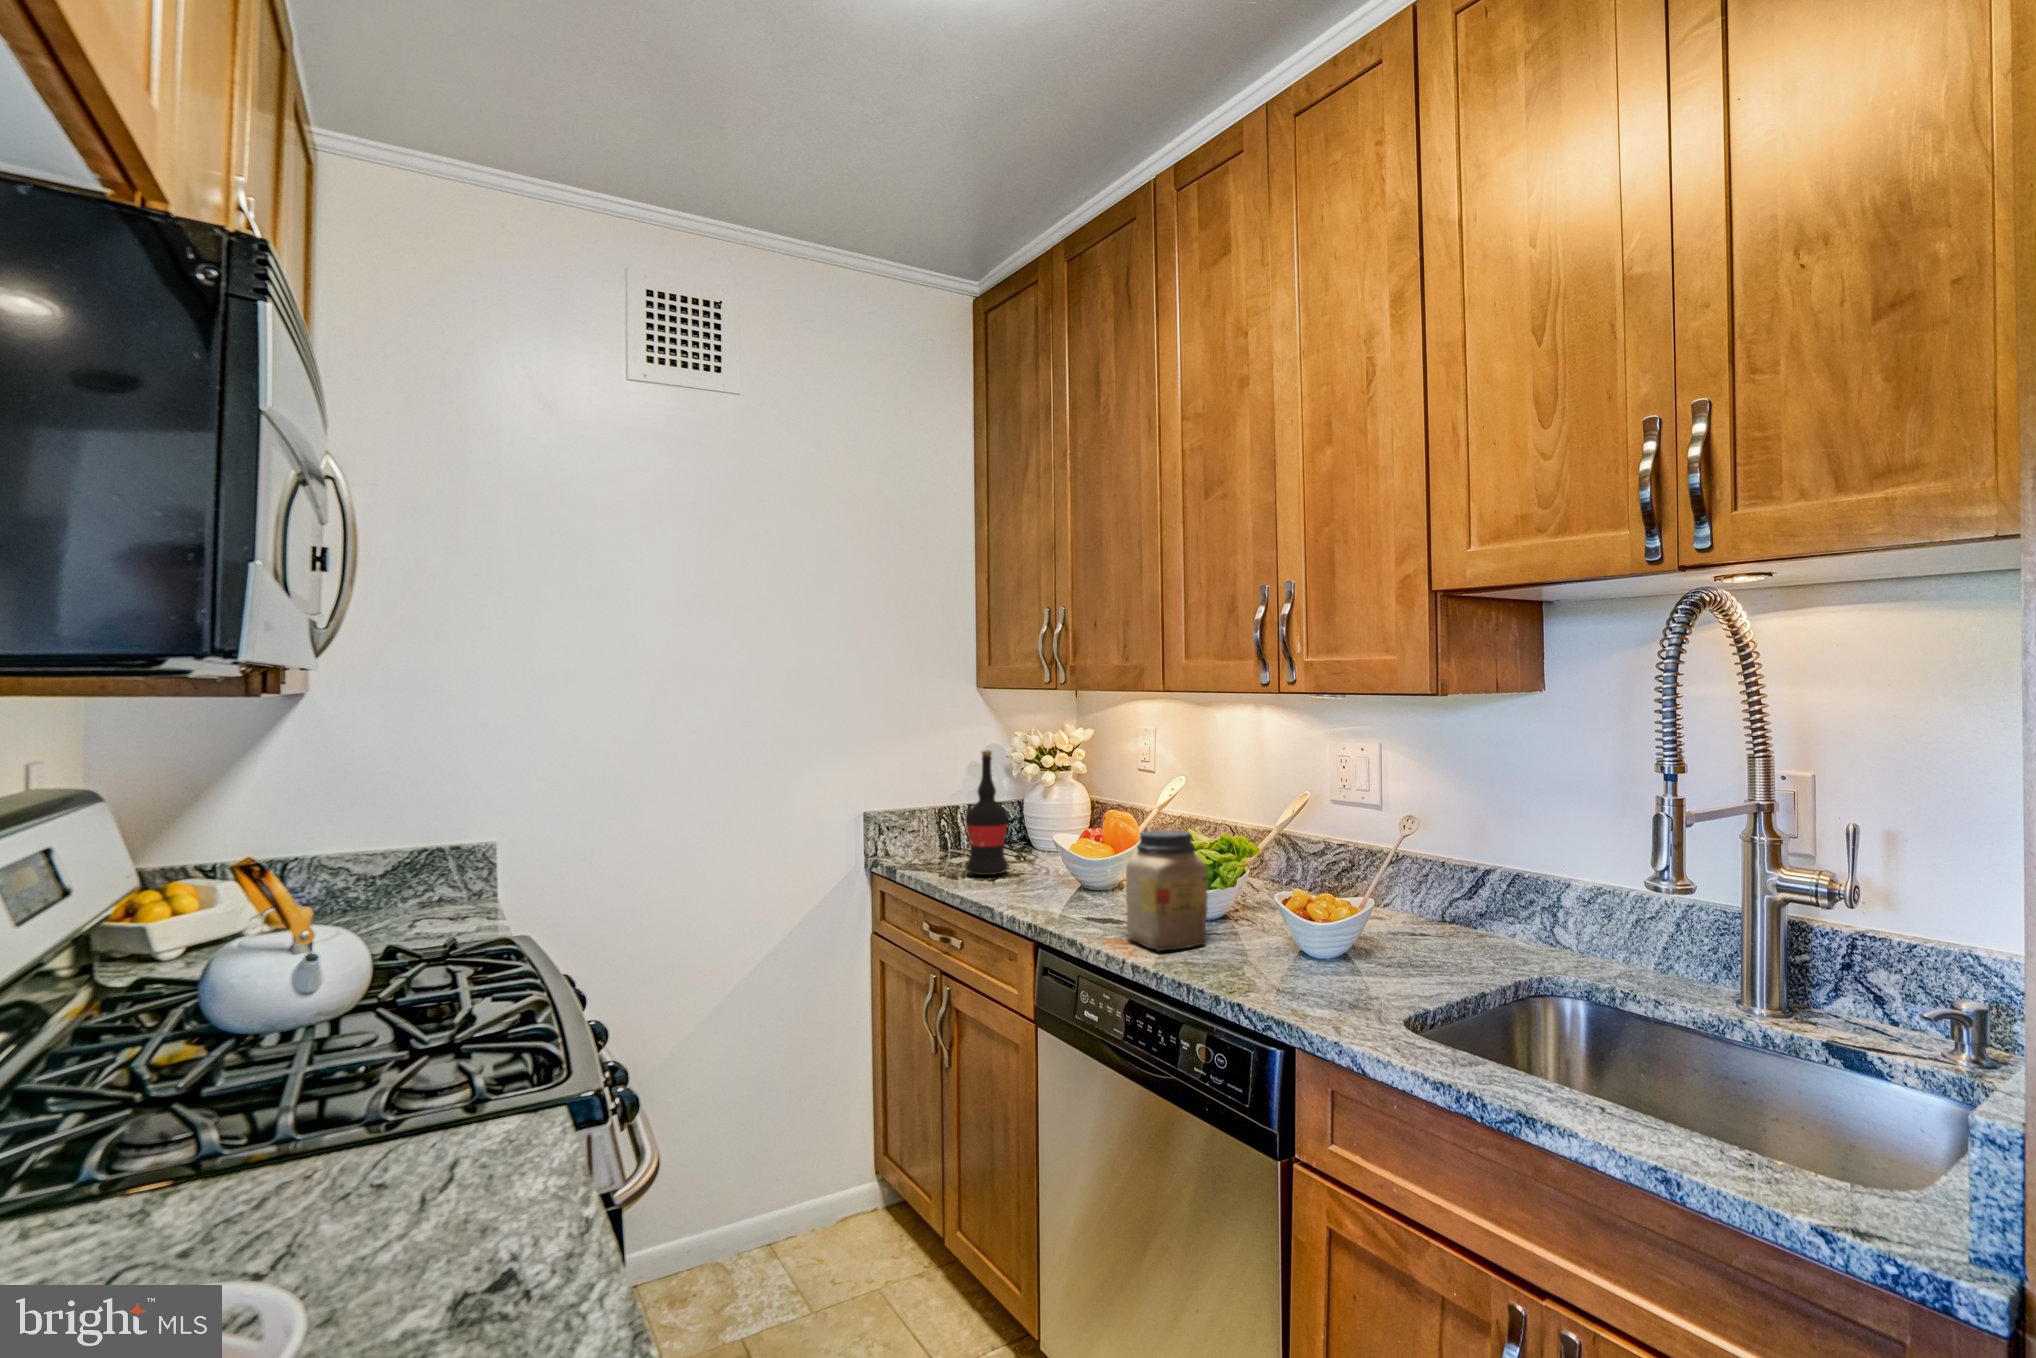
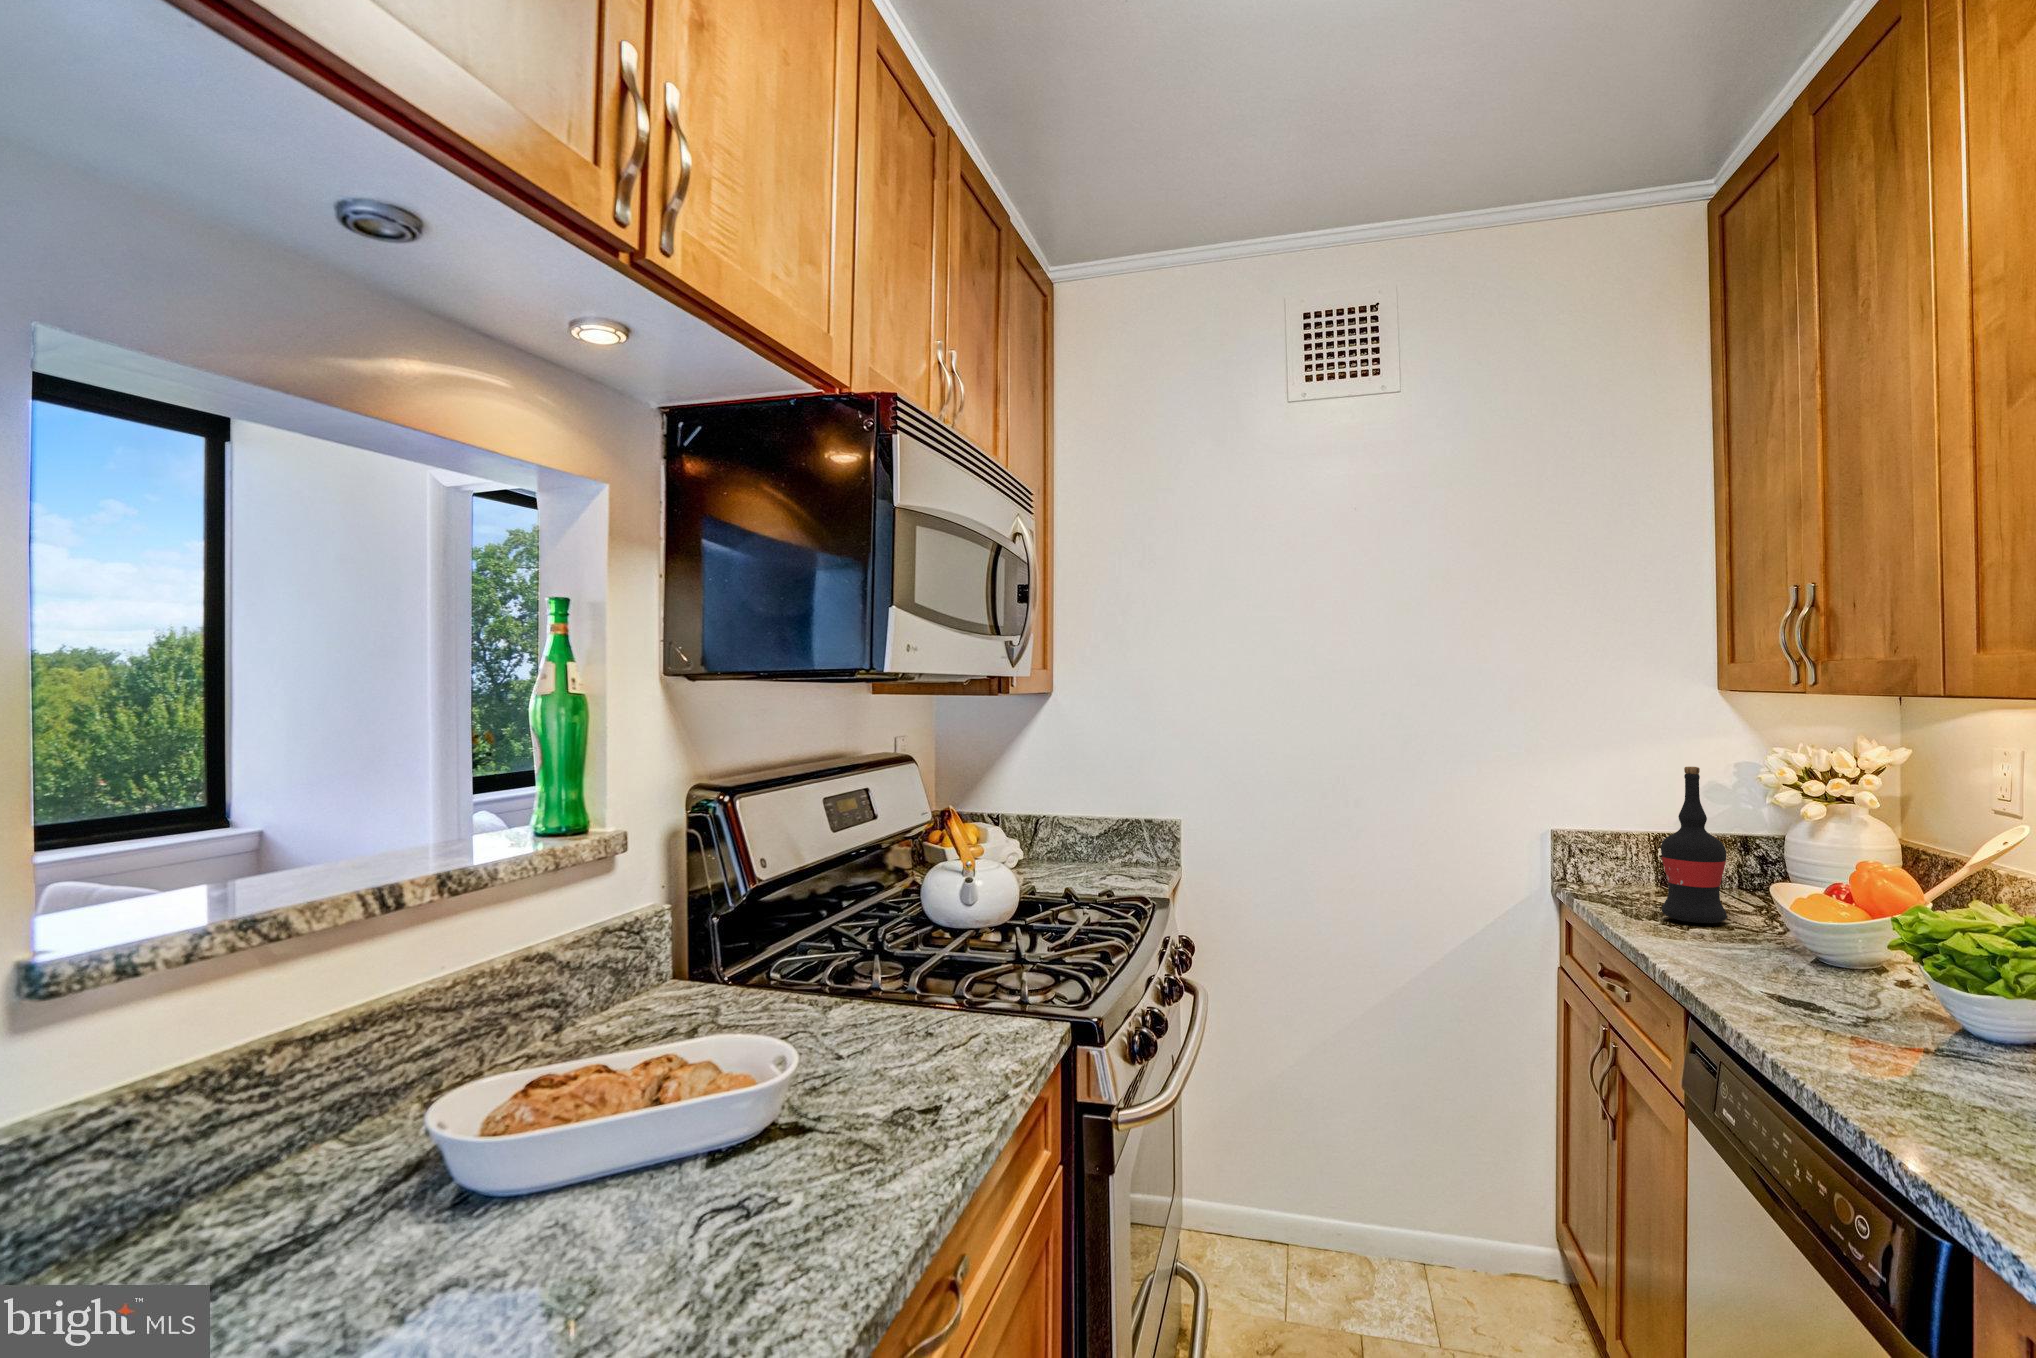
jar: present [1126,830,1208,951] -> none [1799,886,1942,1067]

